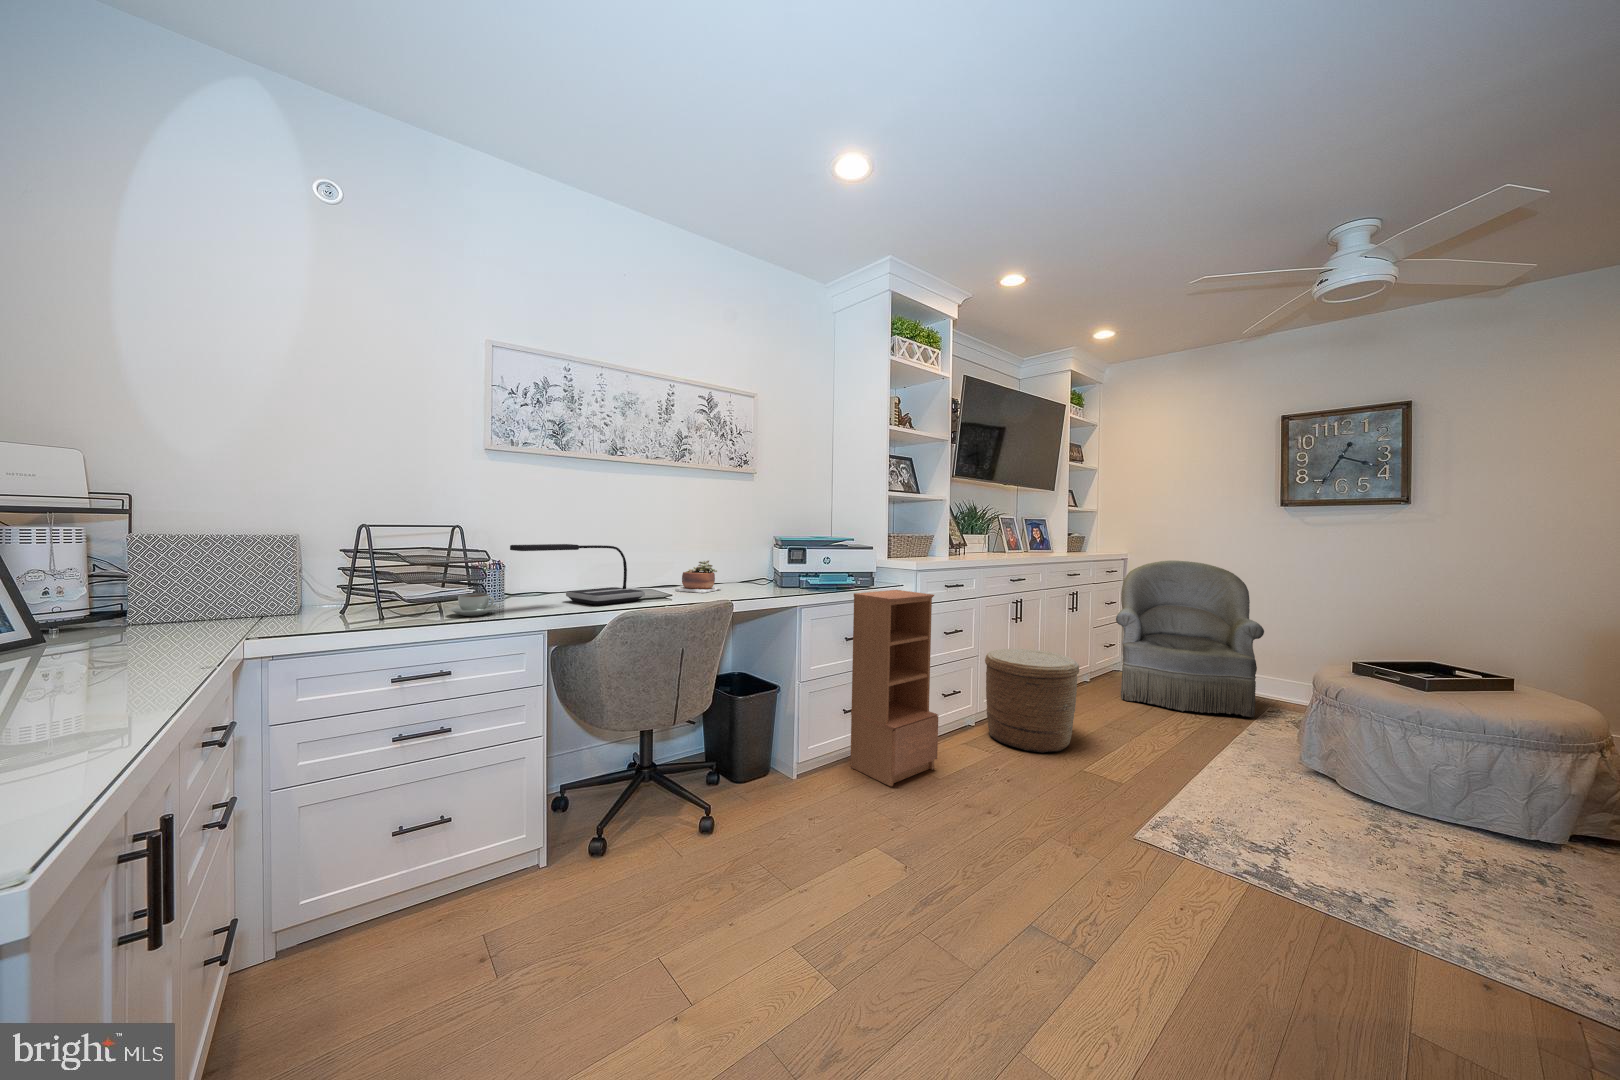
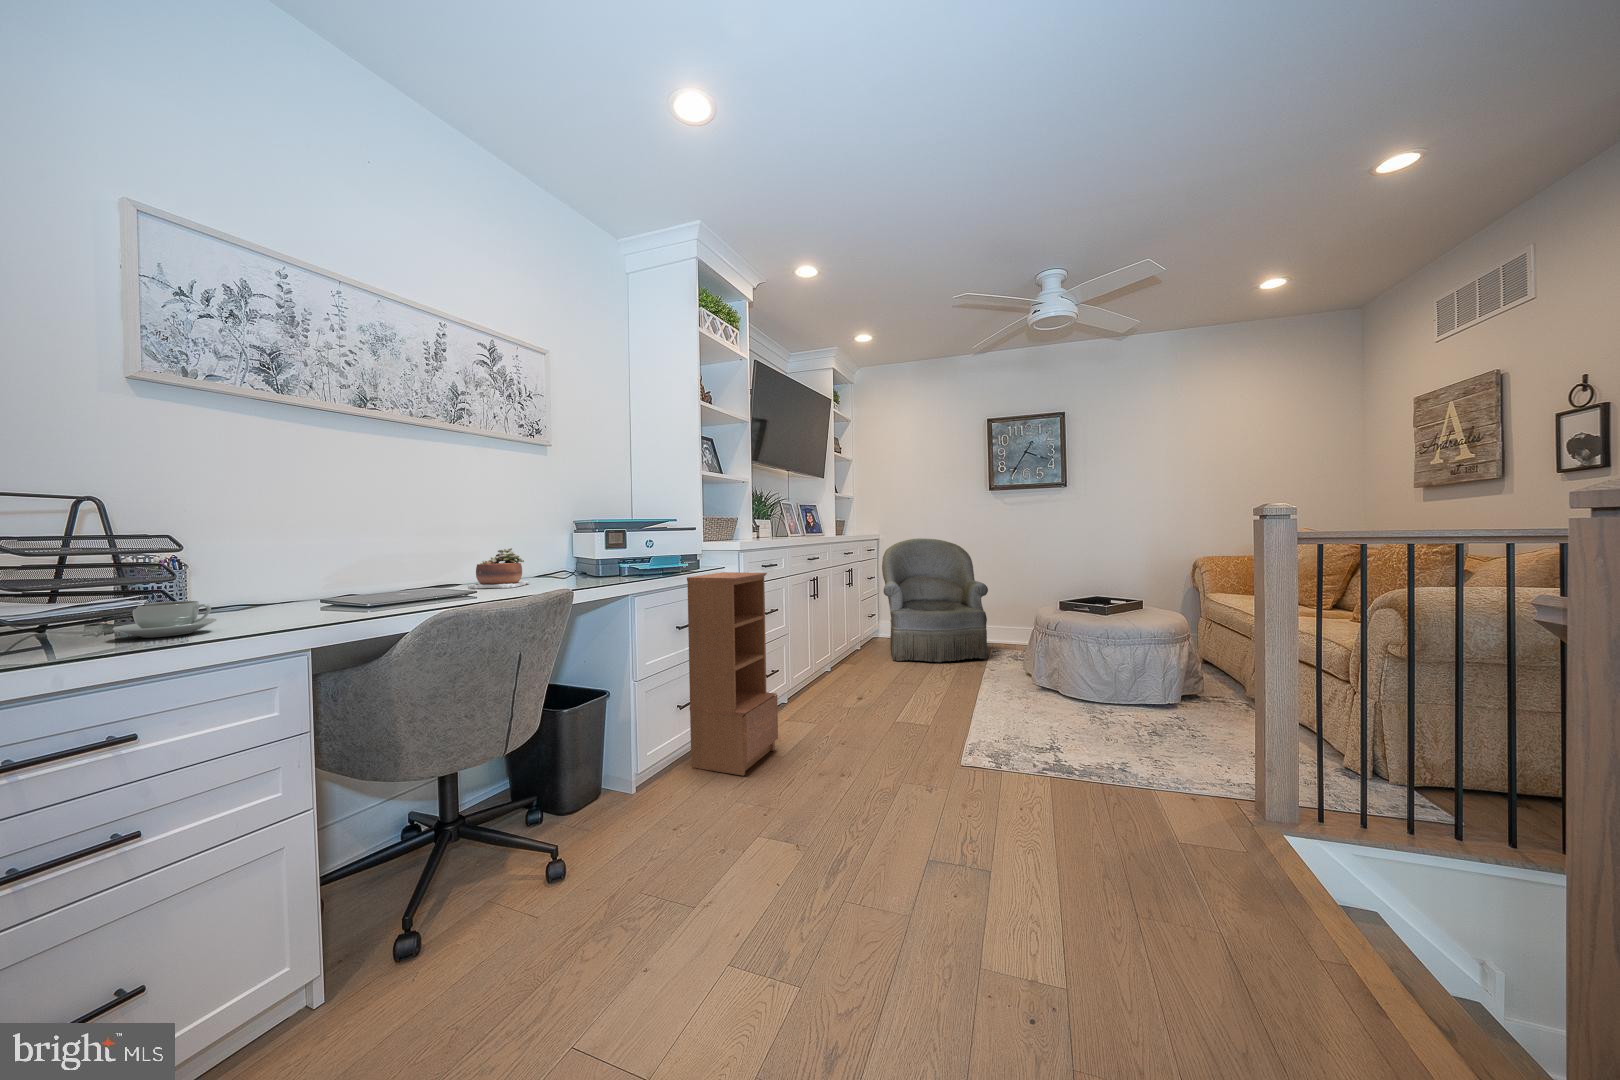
desk lamp: present [510,544,645,605] -> none [227,522,446,608]
woven basket: present [985,649,1079,753] -> none [799,623,881,716]

